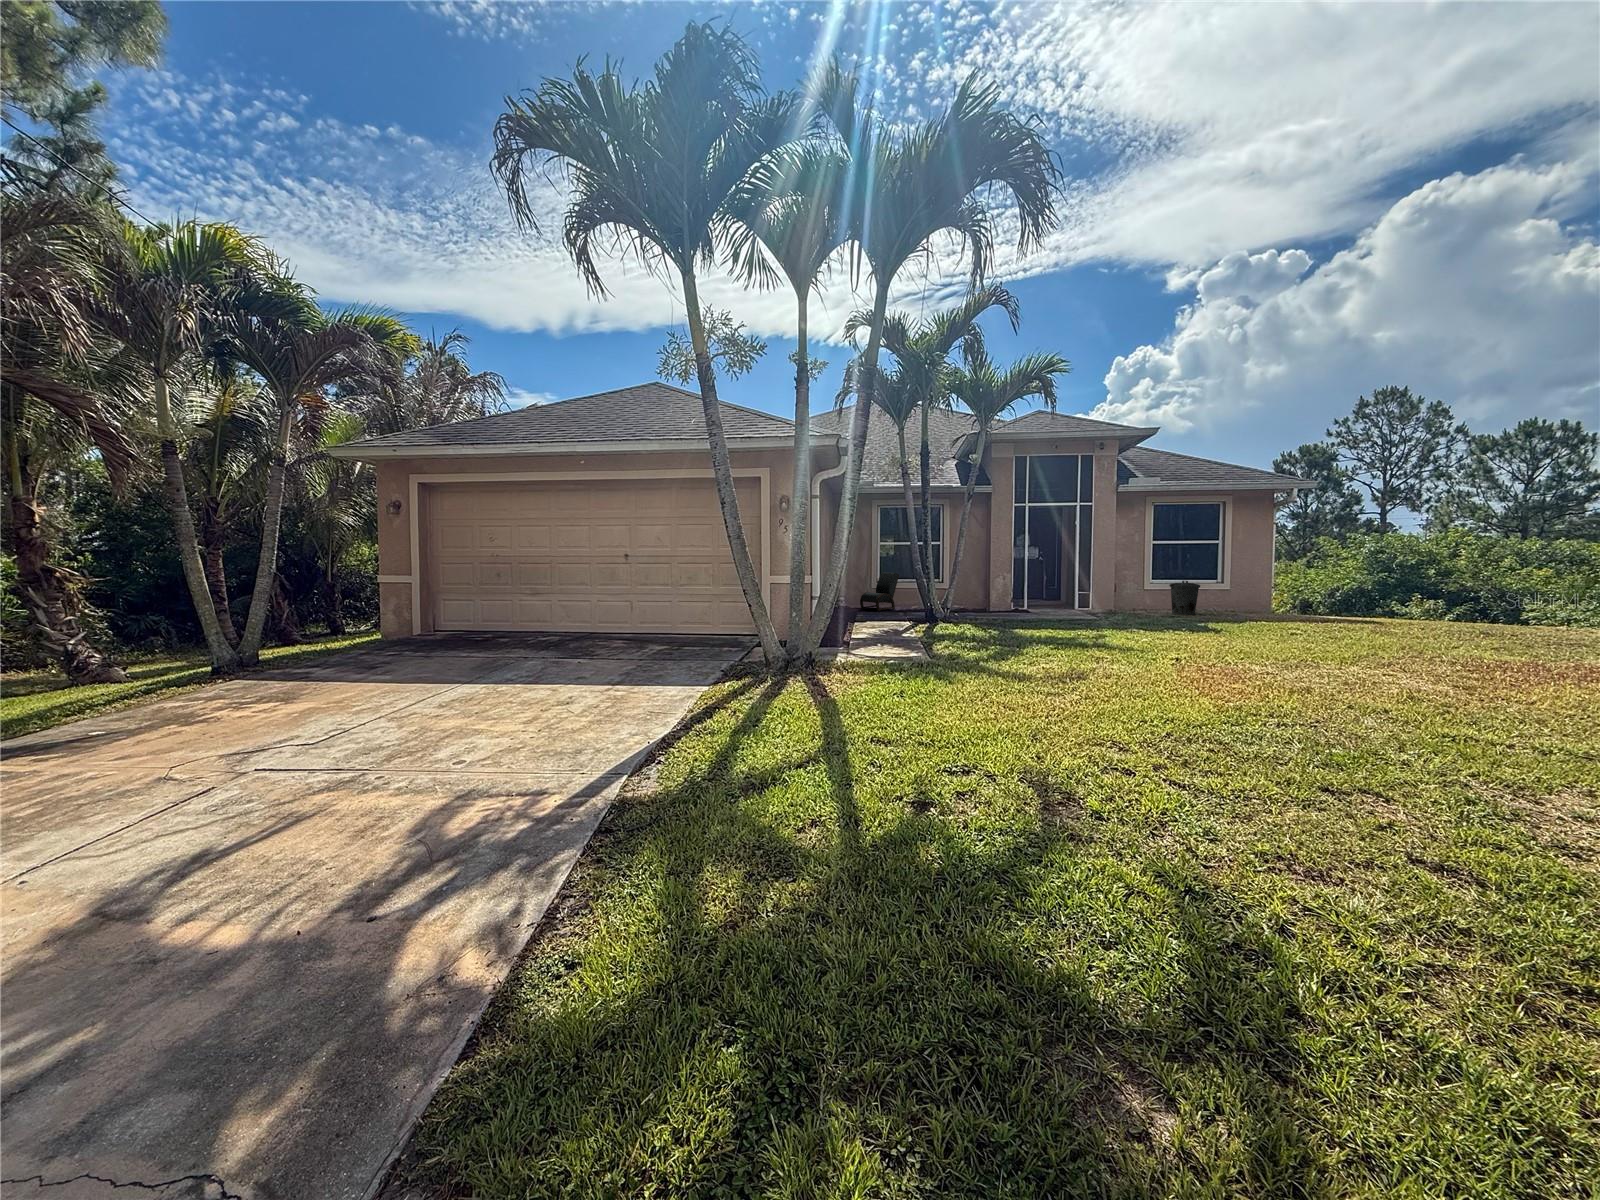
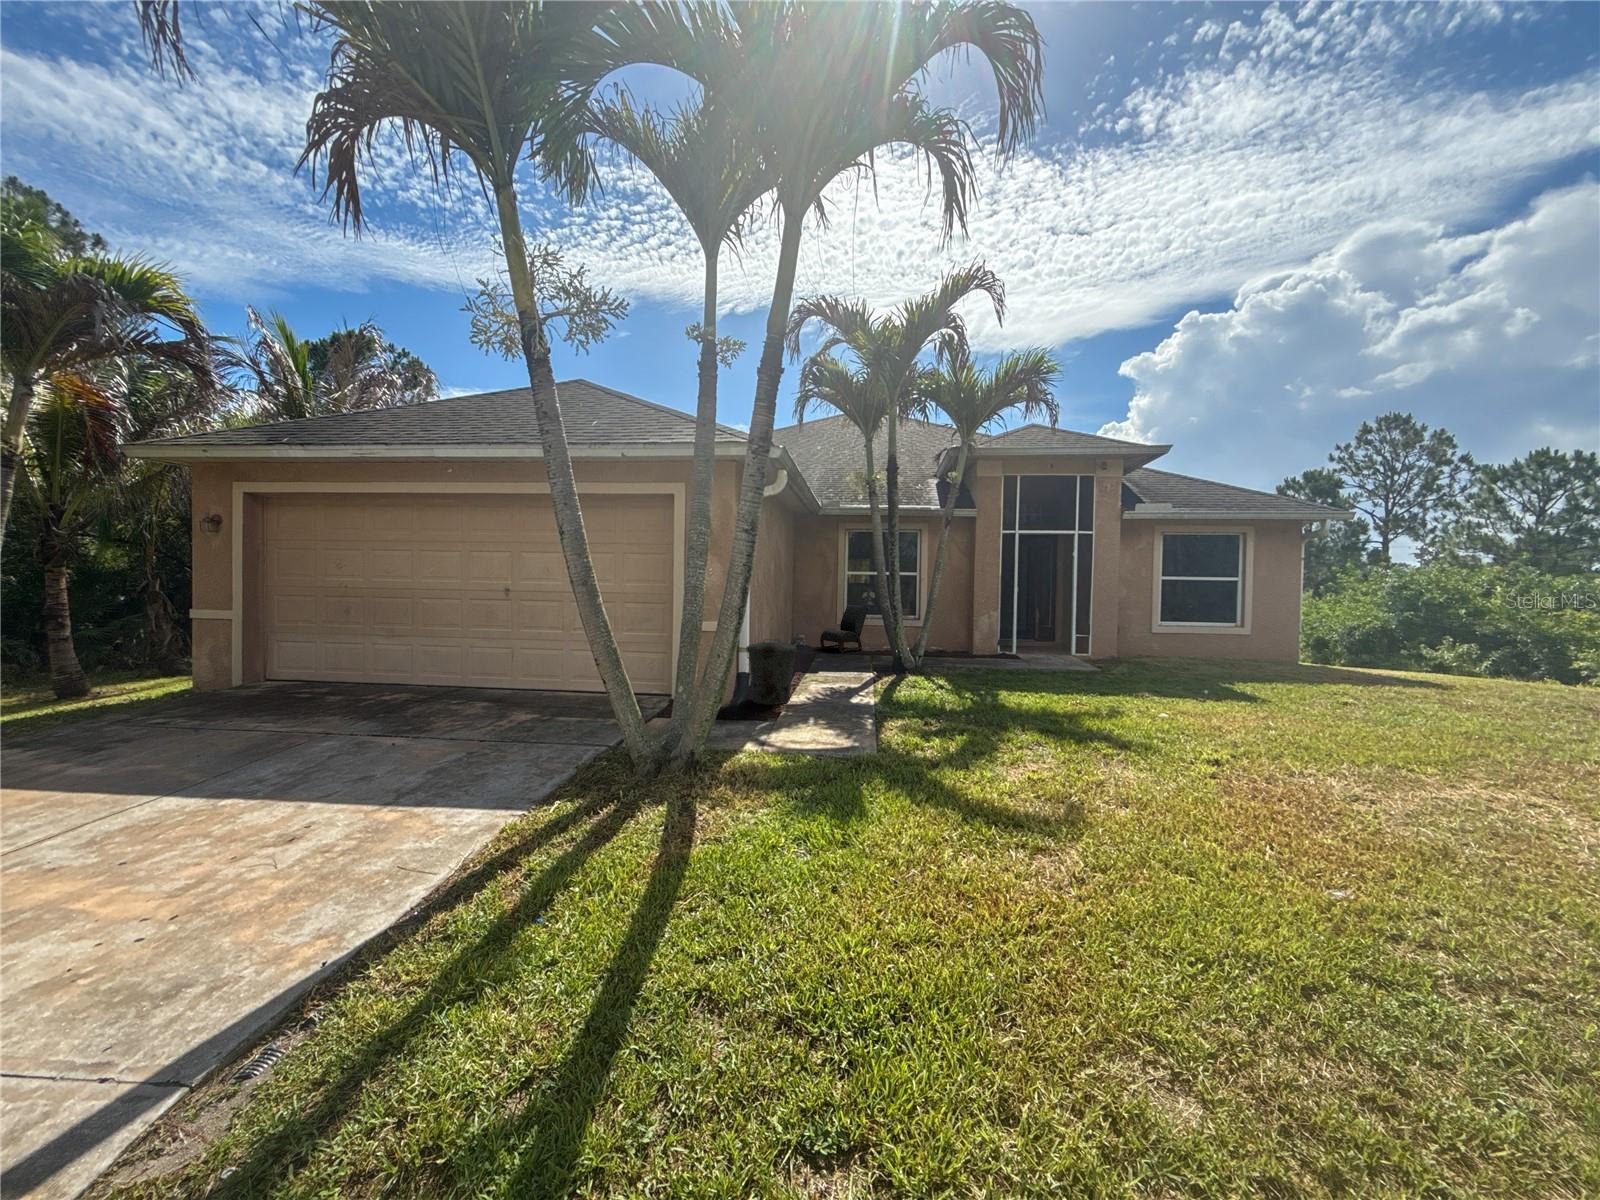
trash can: present [1169,581,1200,615] -> present [746,640,797,705]

